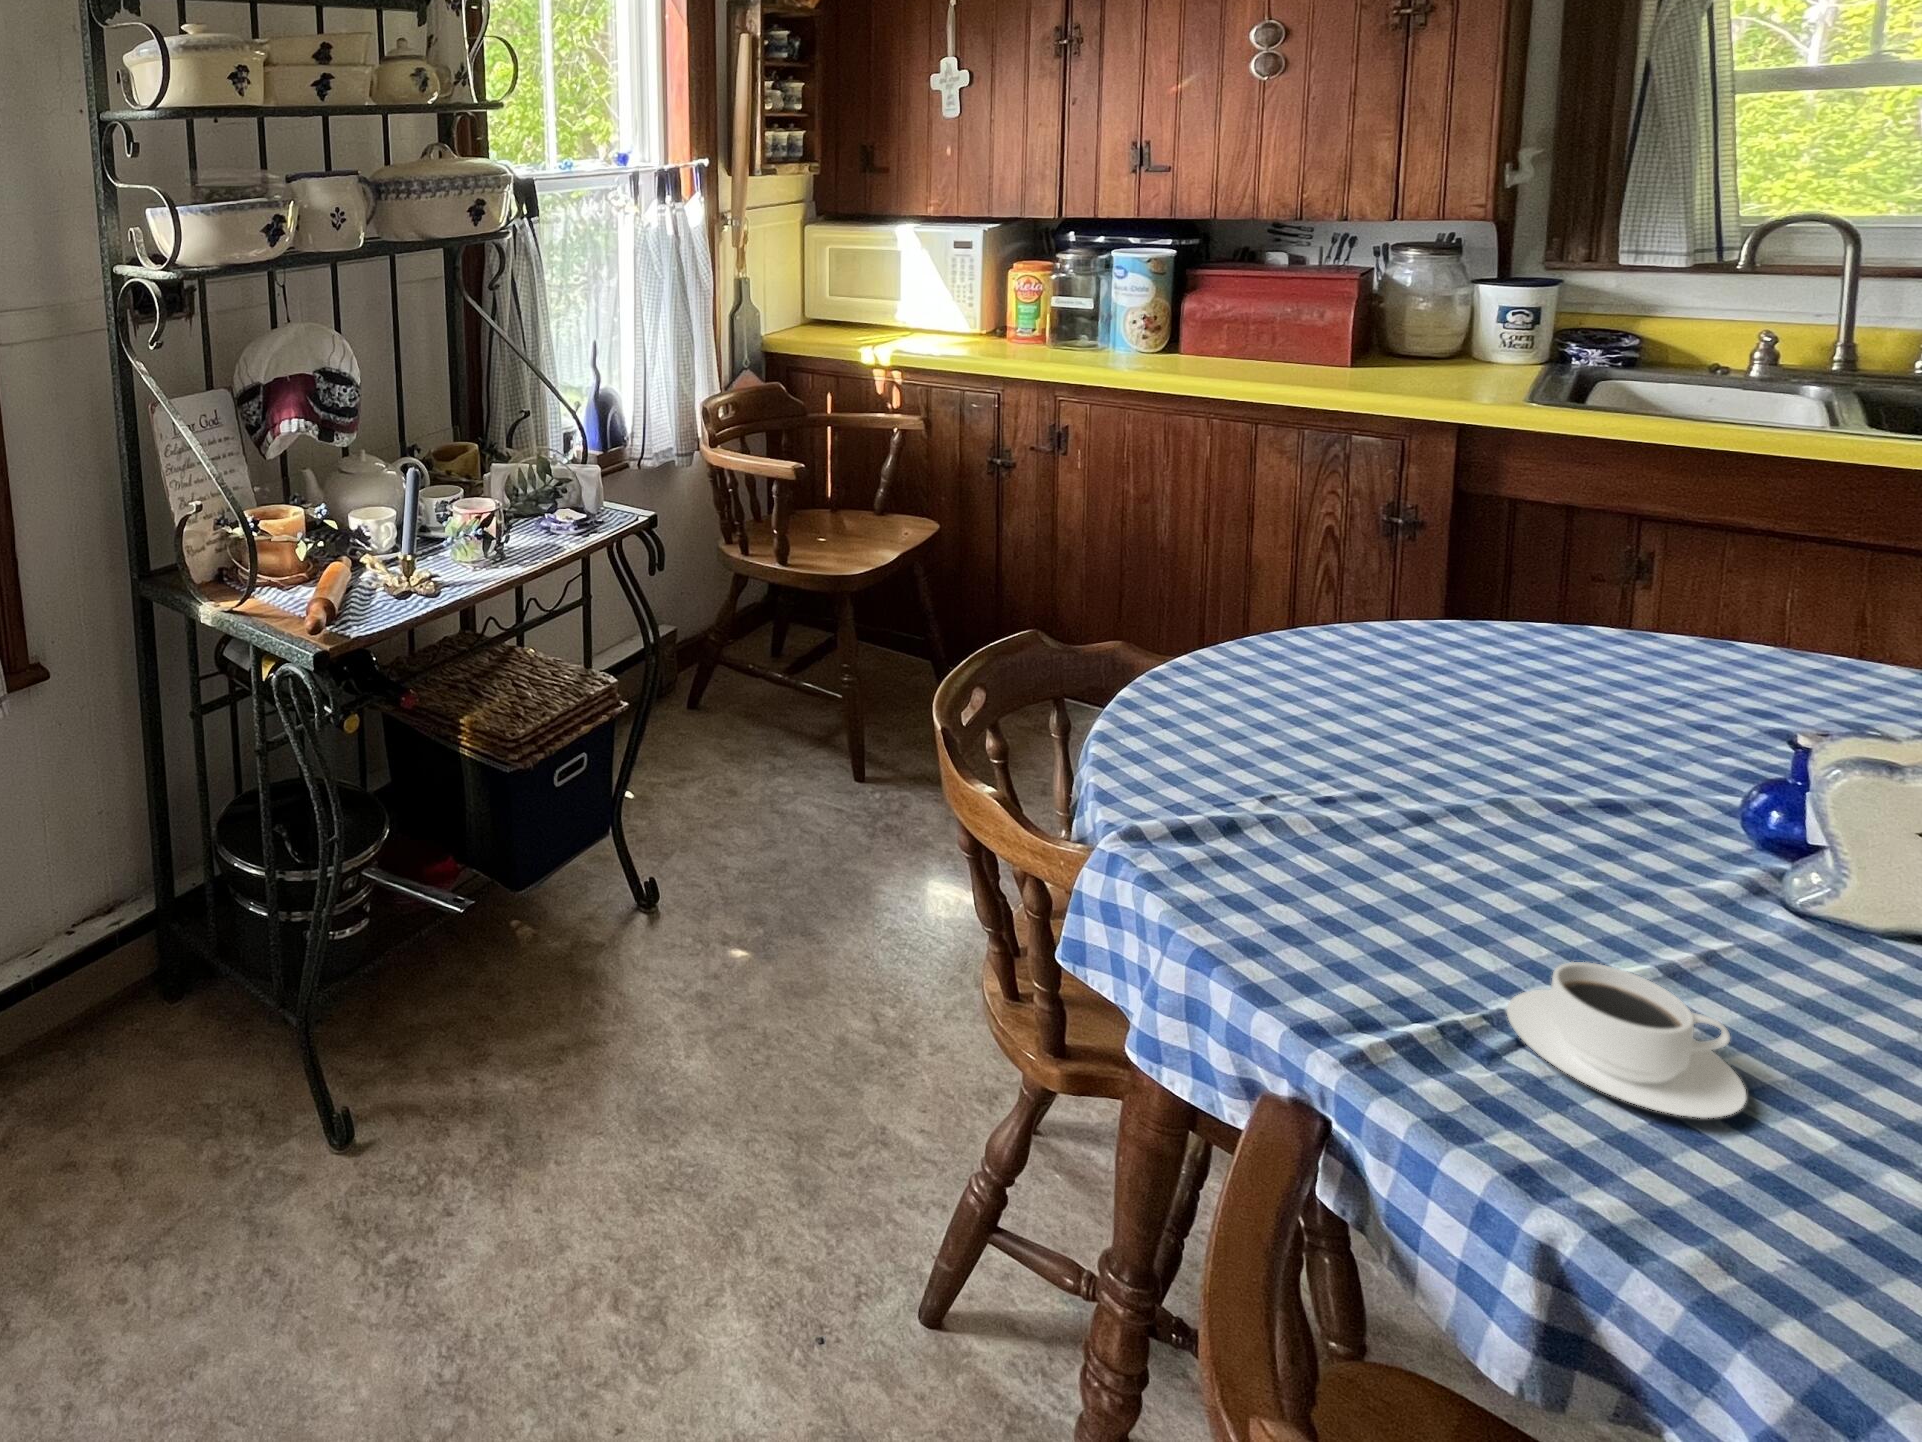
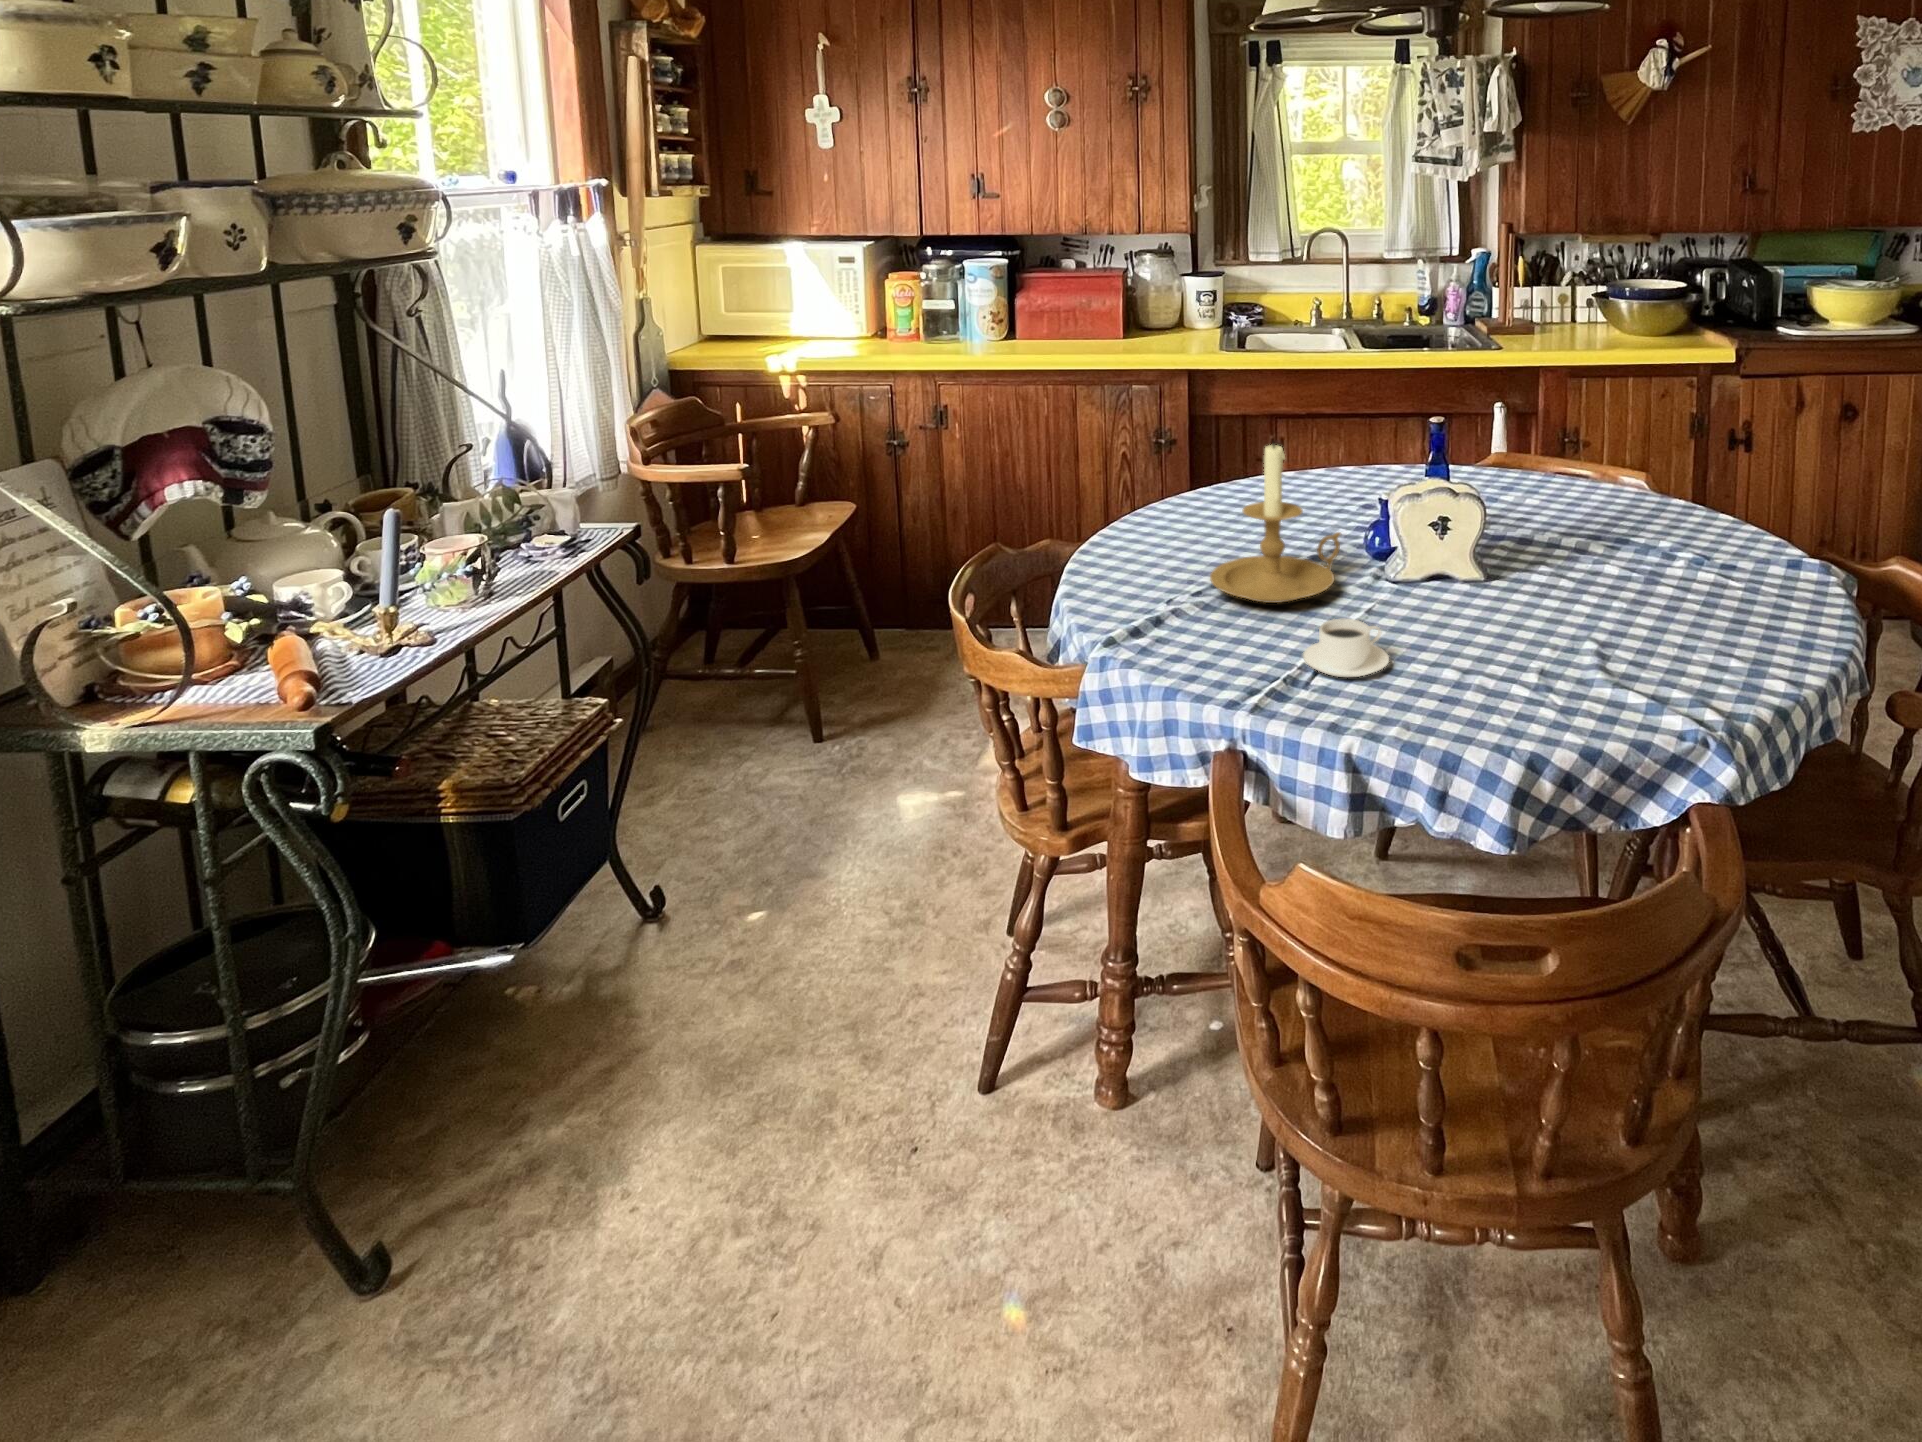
candle holder: none [1353,587,1684,888] -> present [1210,442,1341,603]

